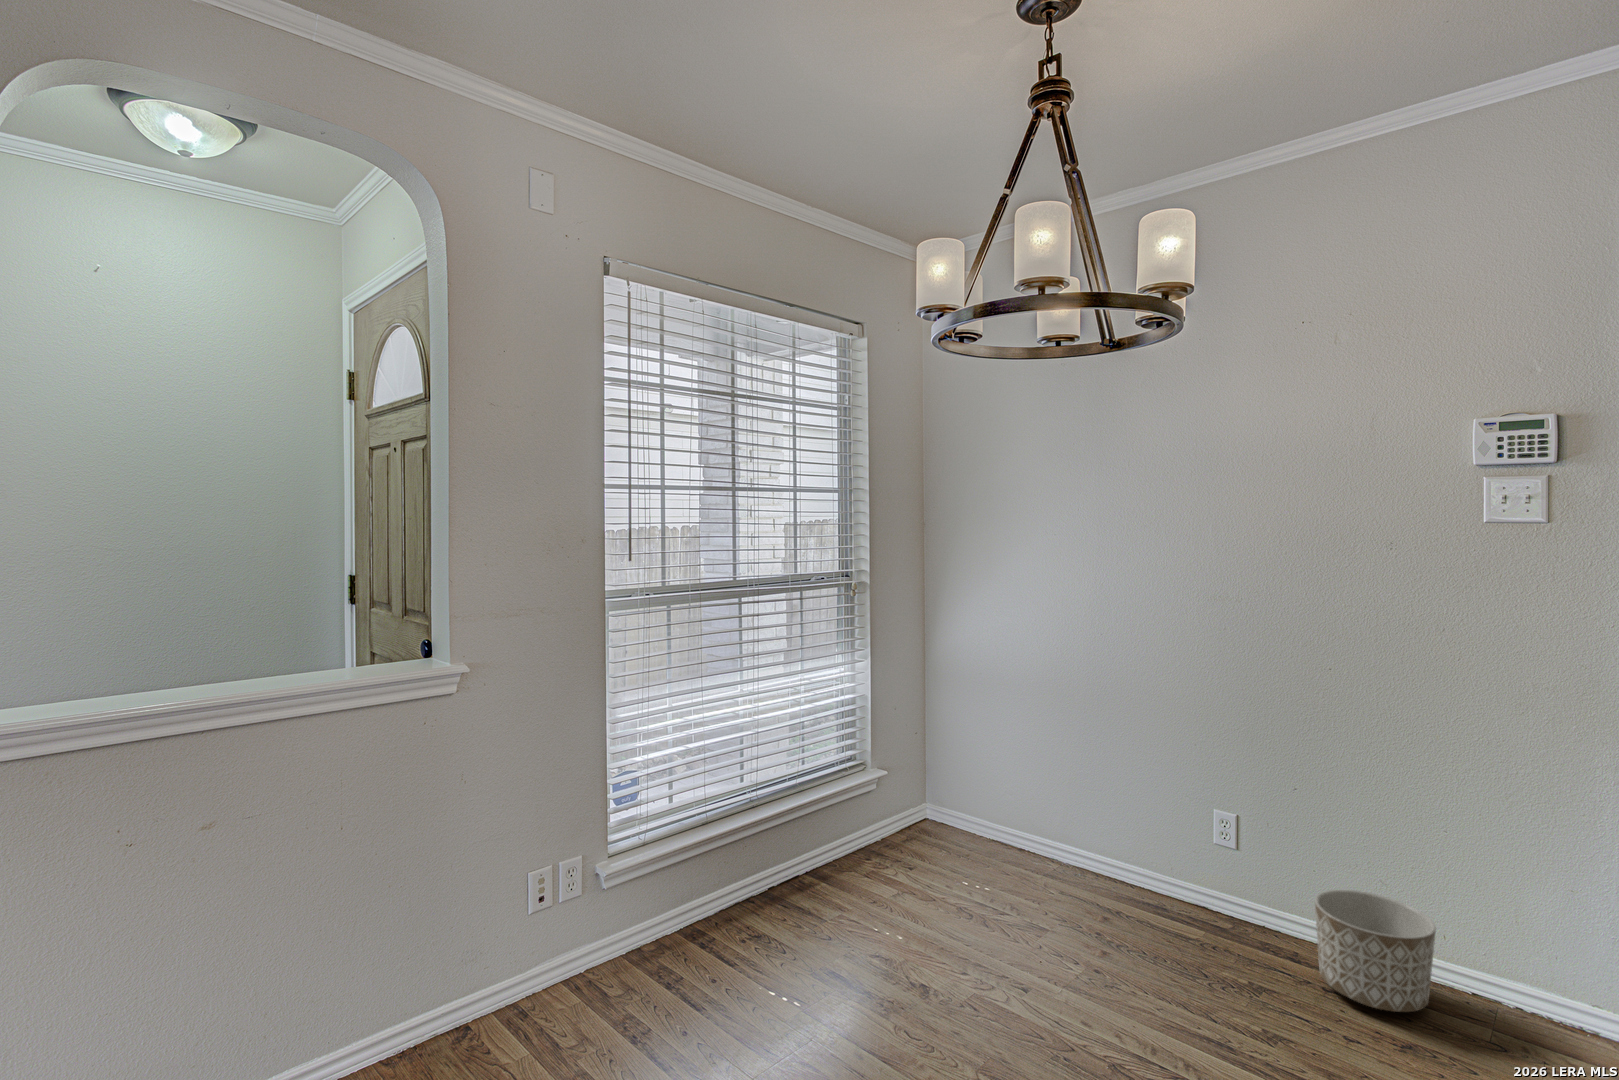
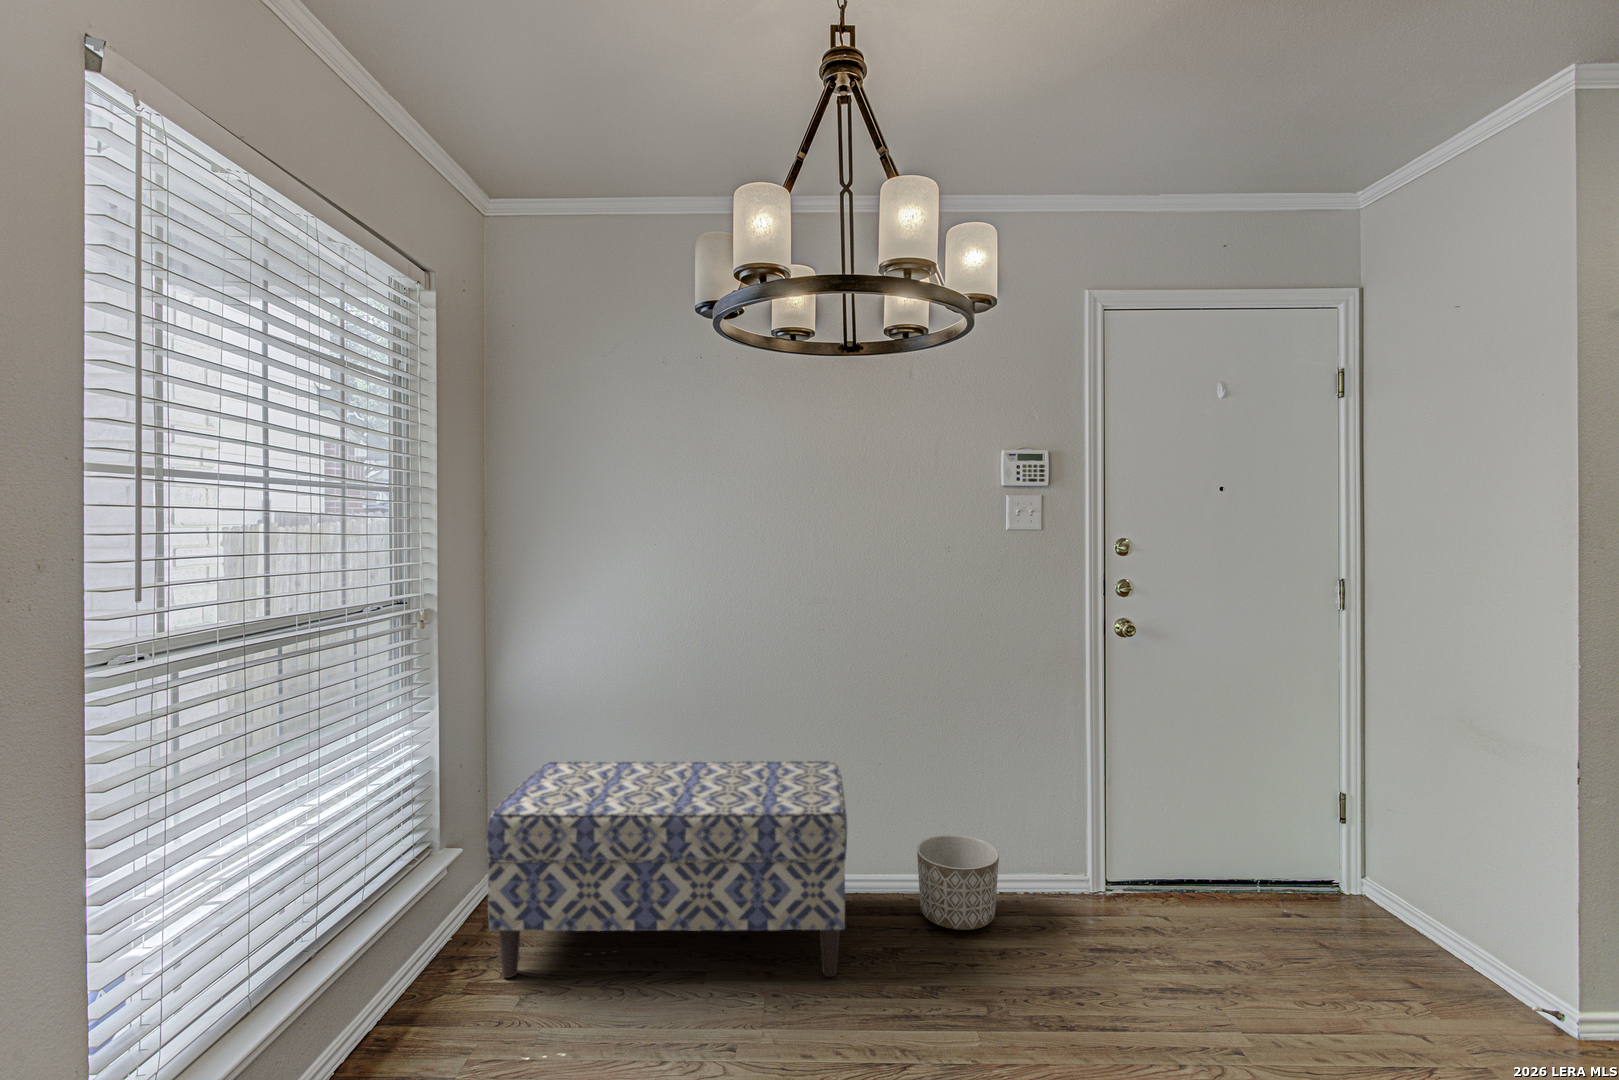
bench: none [889,720,1233,980] -> present [487,761,848,978]

